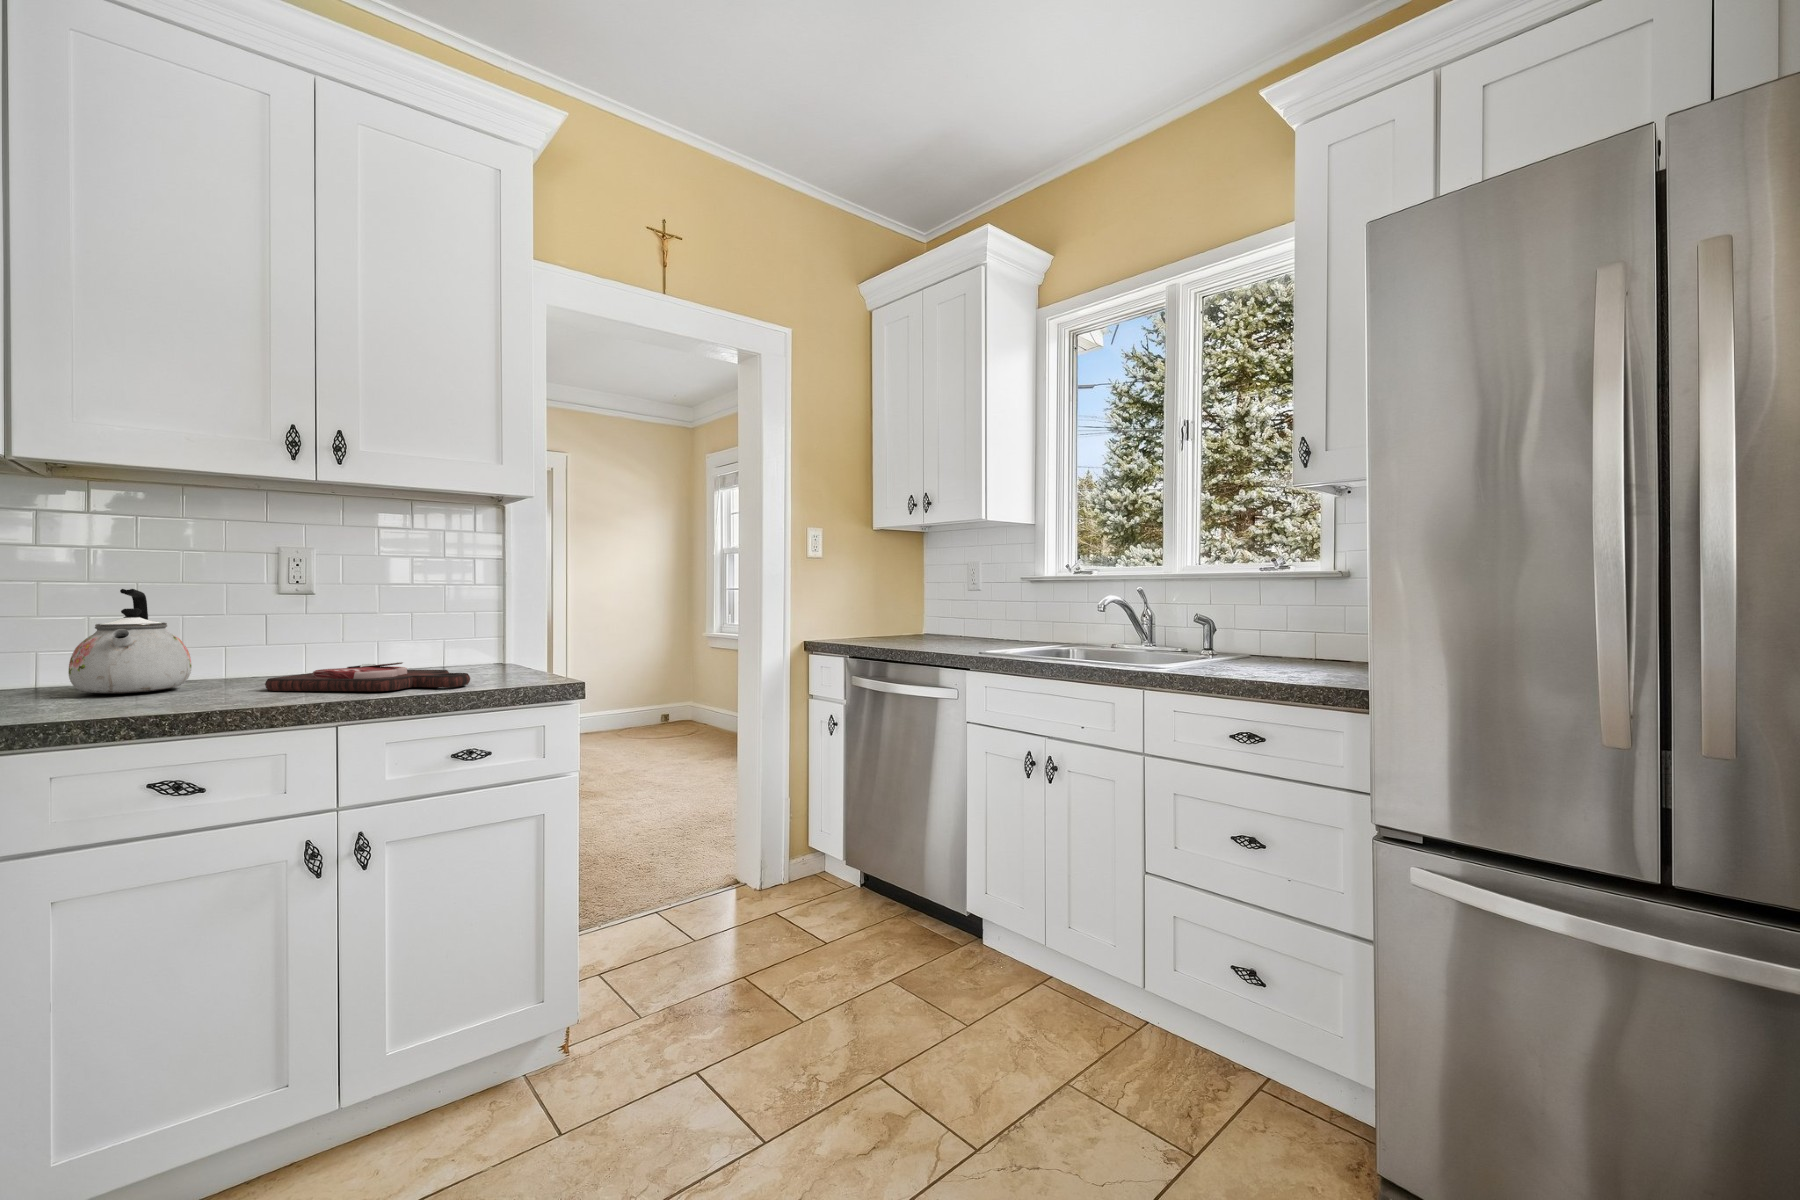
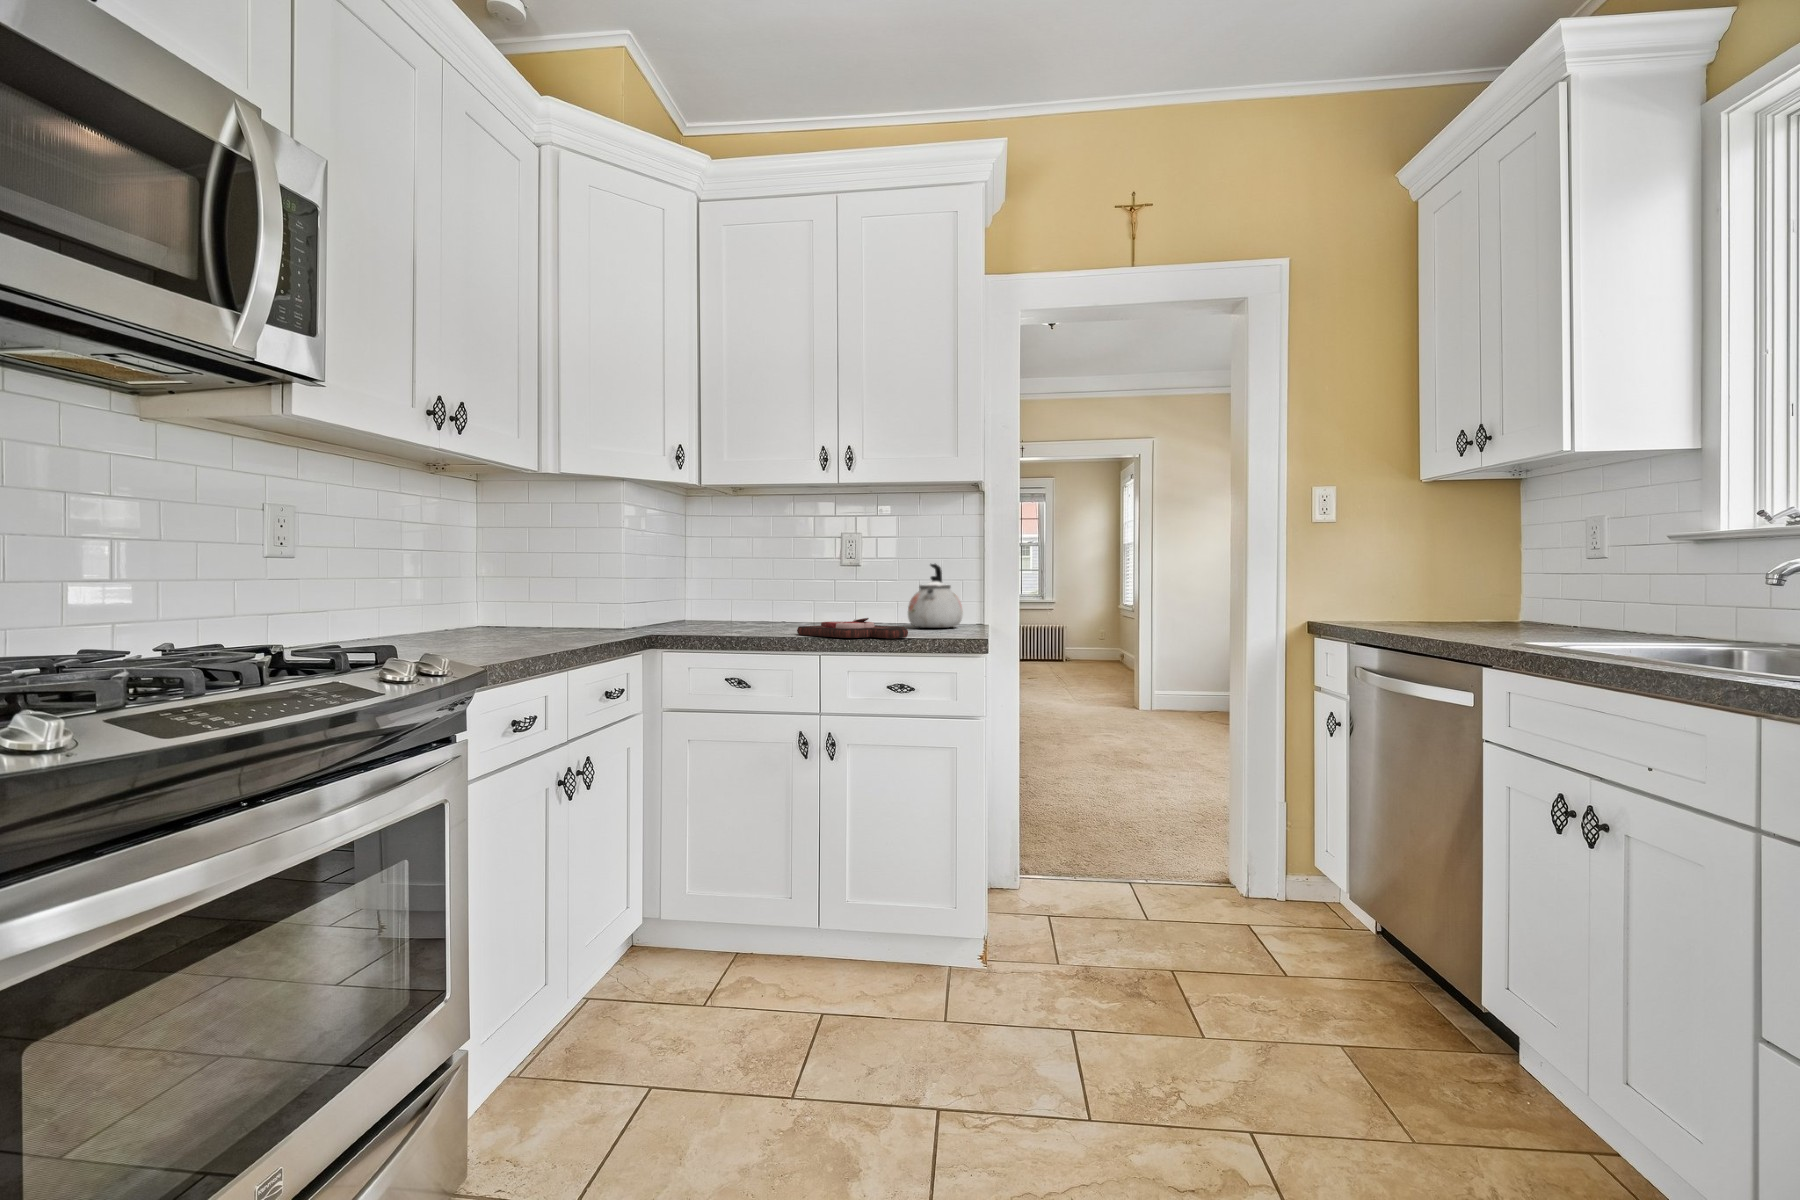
kettle: present [68,589,192,694] -> present [908,564,963,628]

